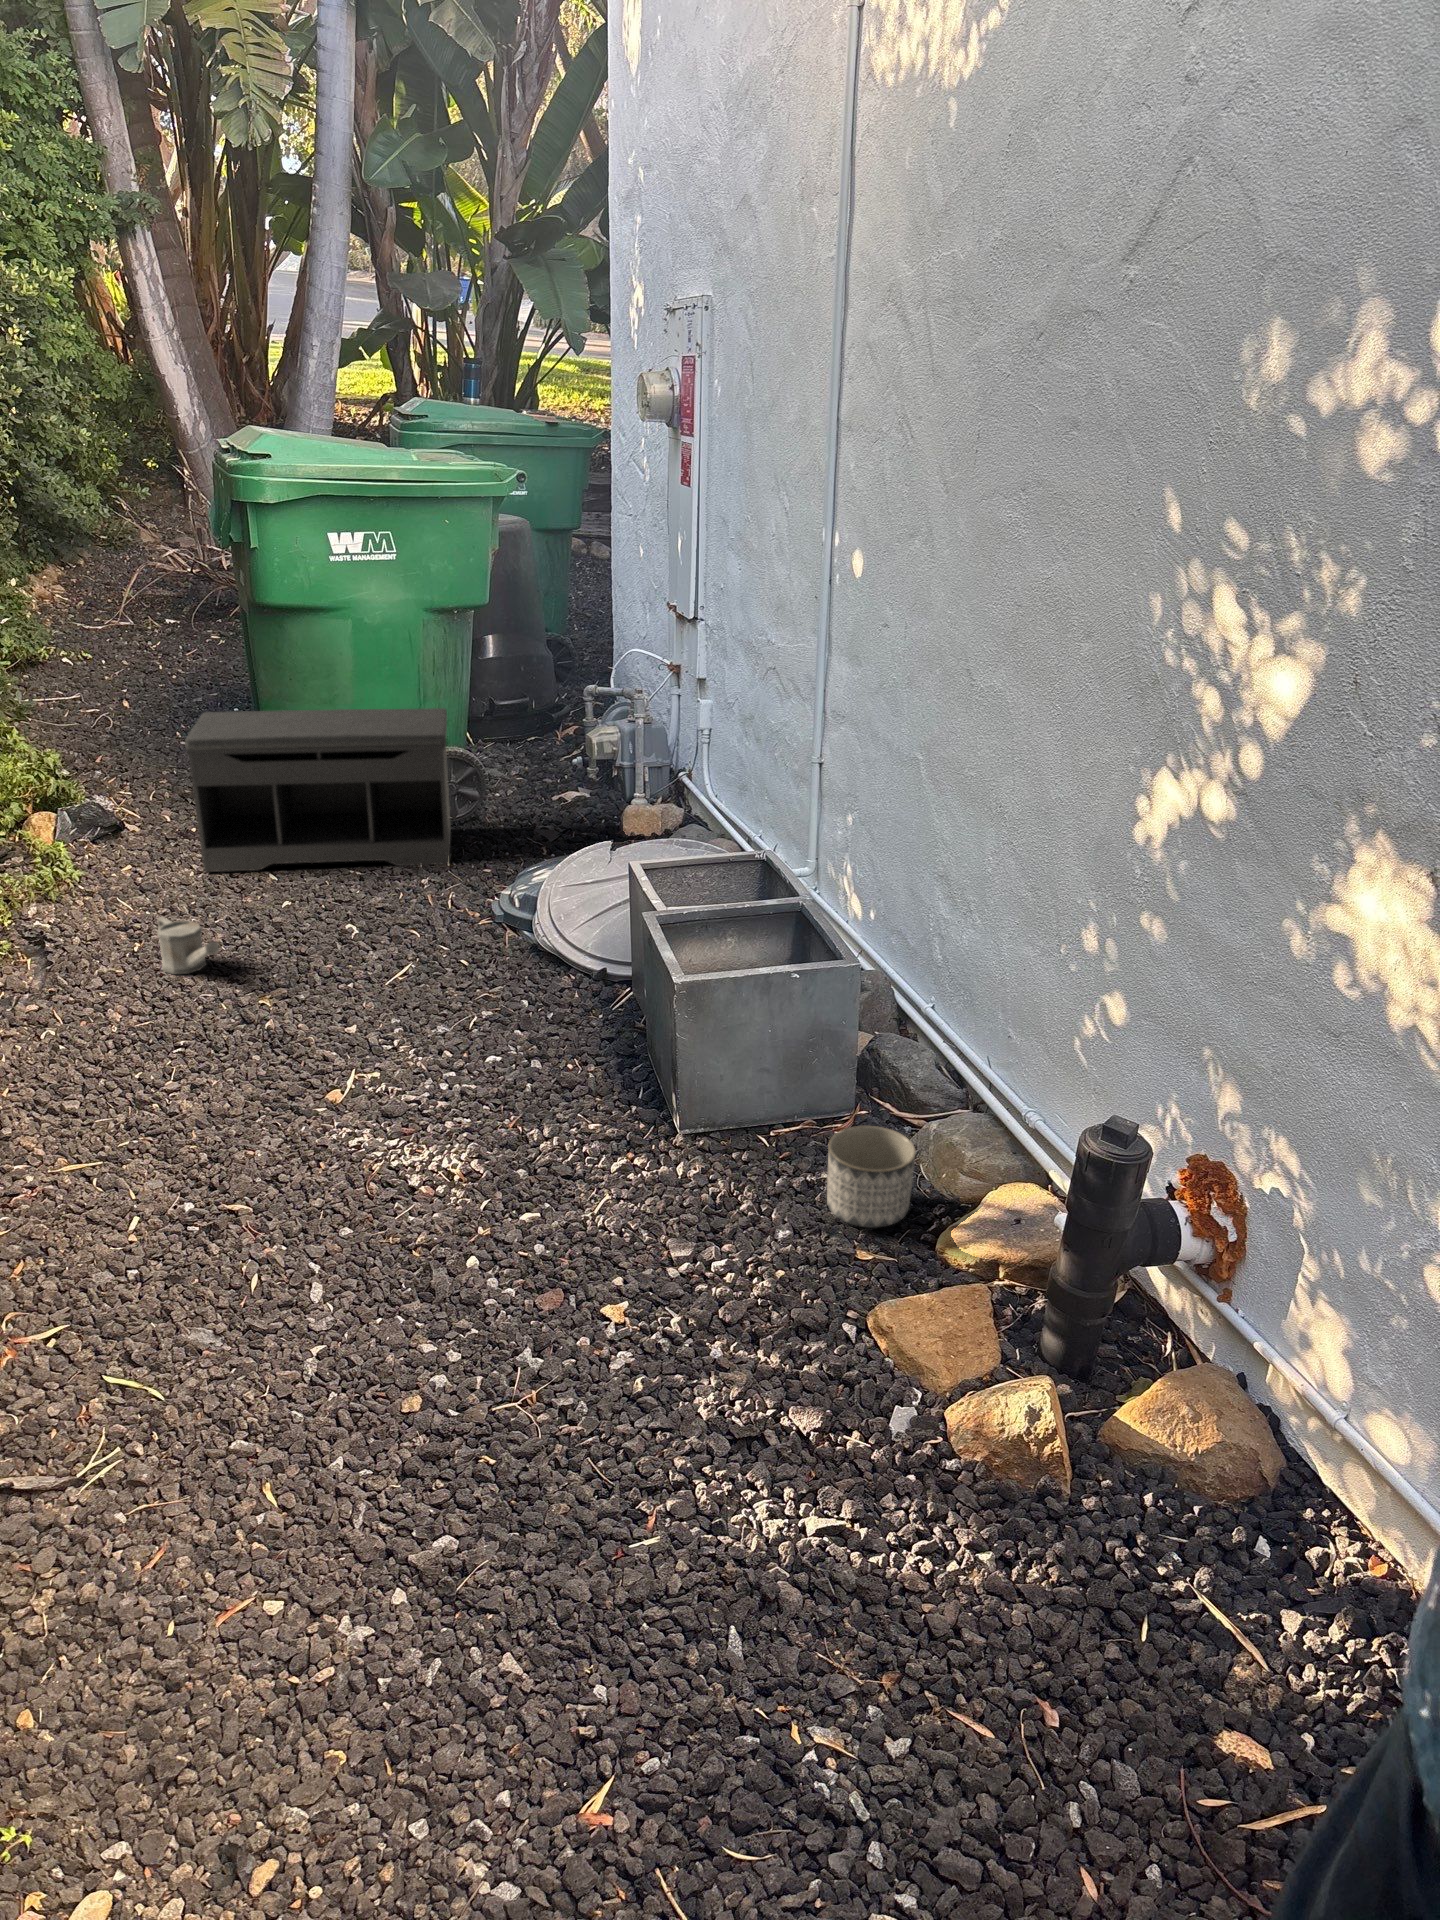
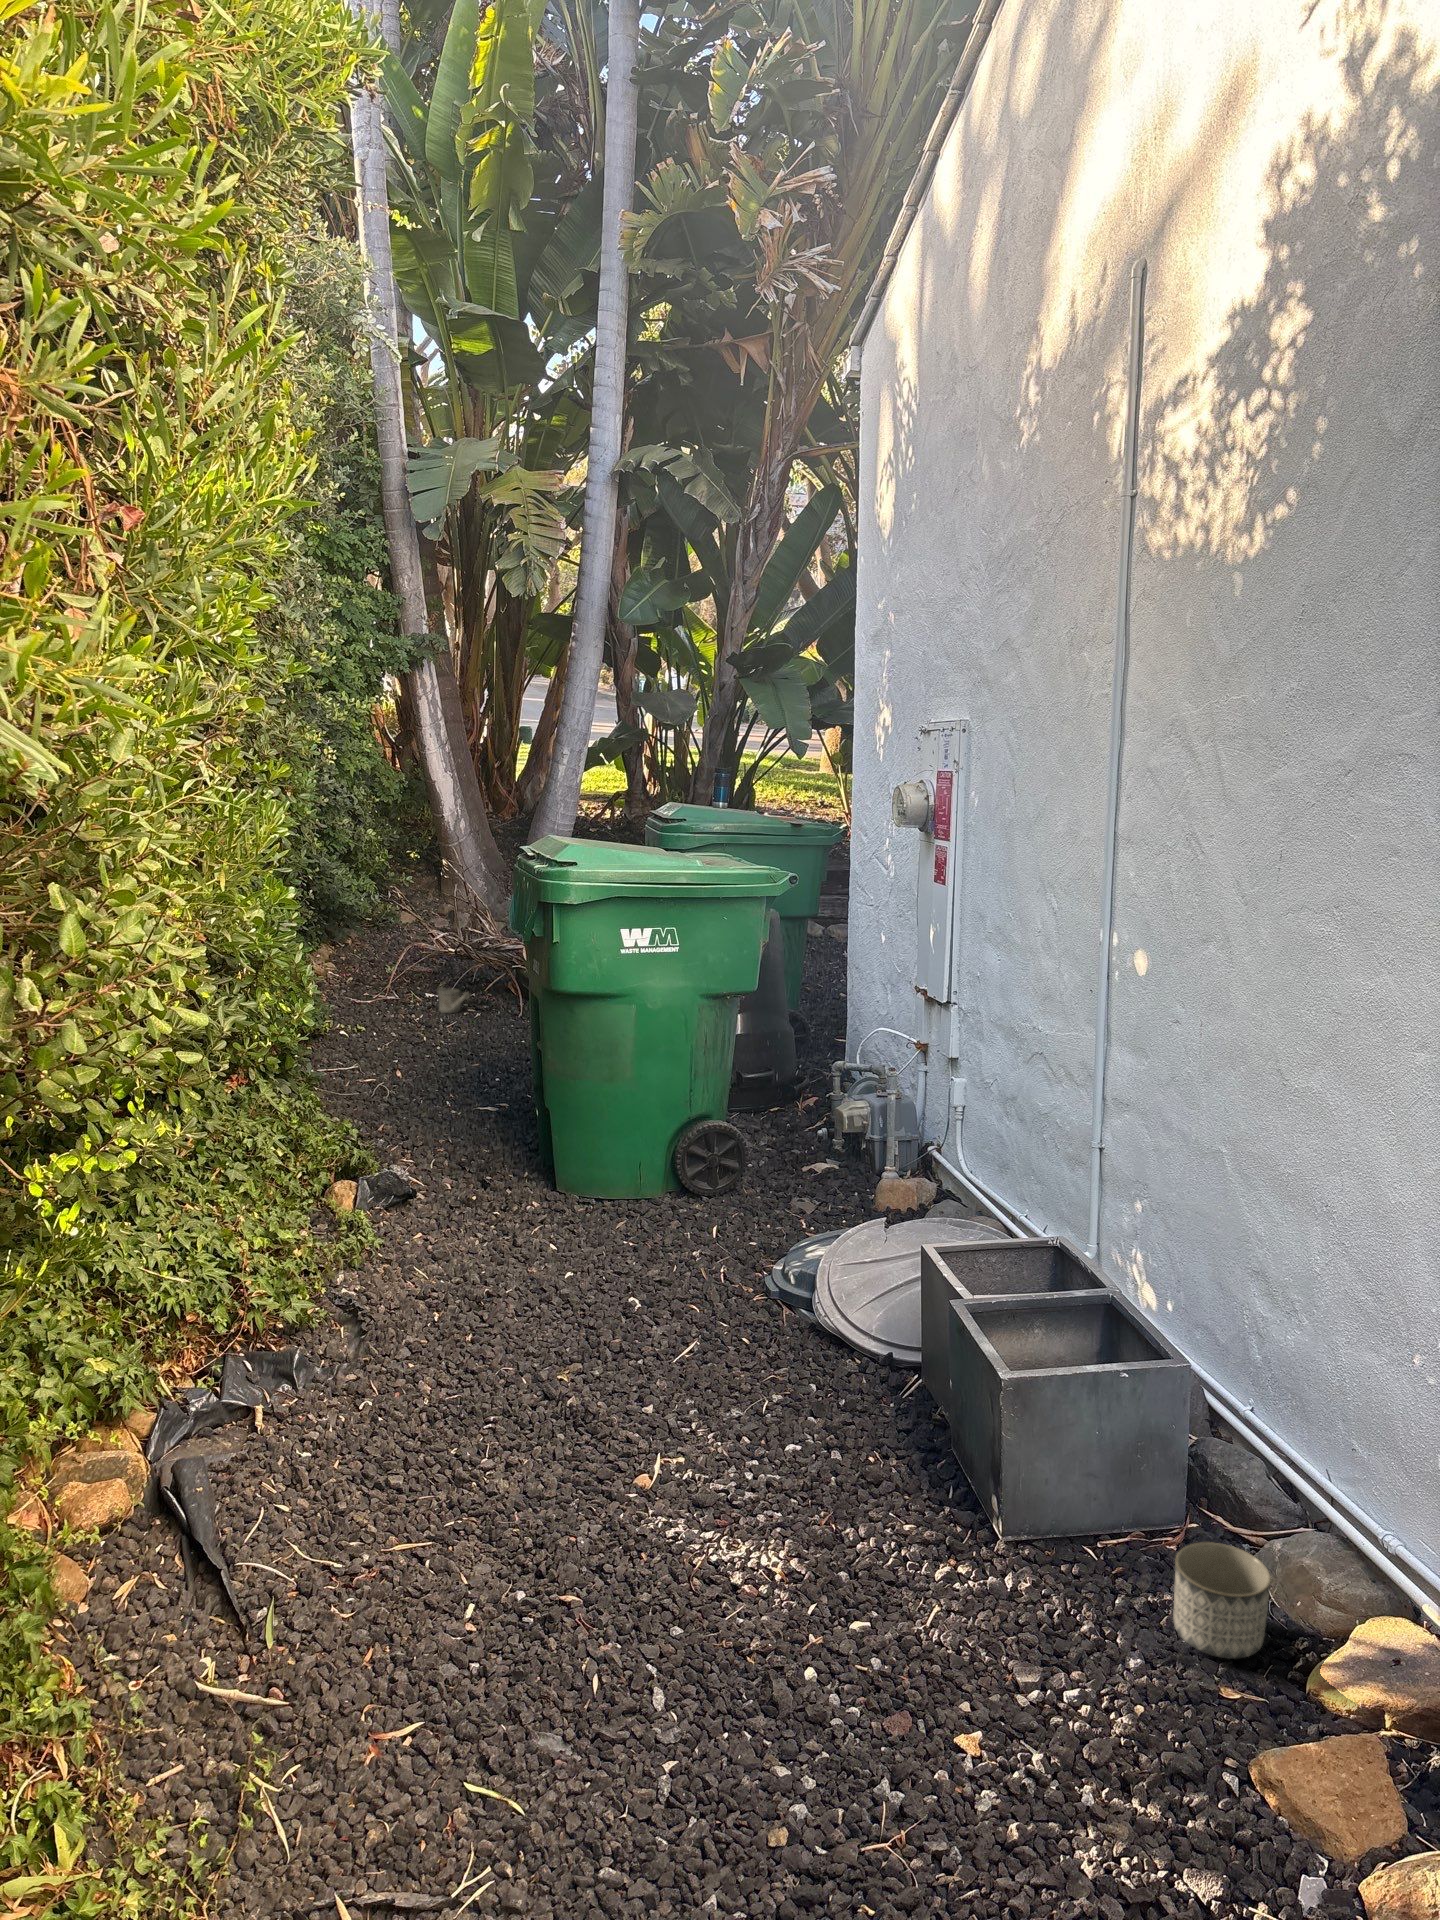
bench: present [185,708,451,872] -> none [485,1088,720,1240]
watering can: present [157,917,219,974] -> present [438,987,470,1013]

